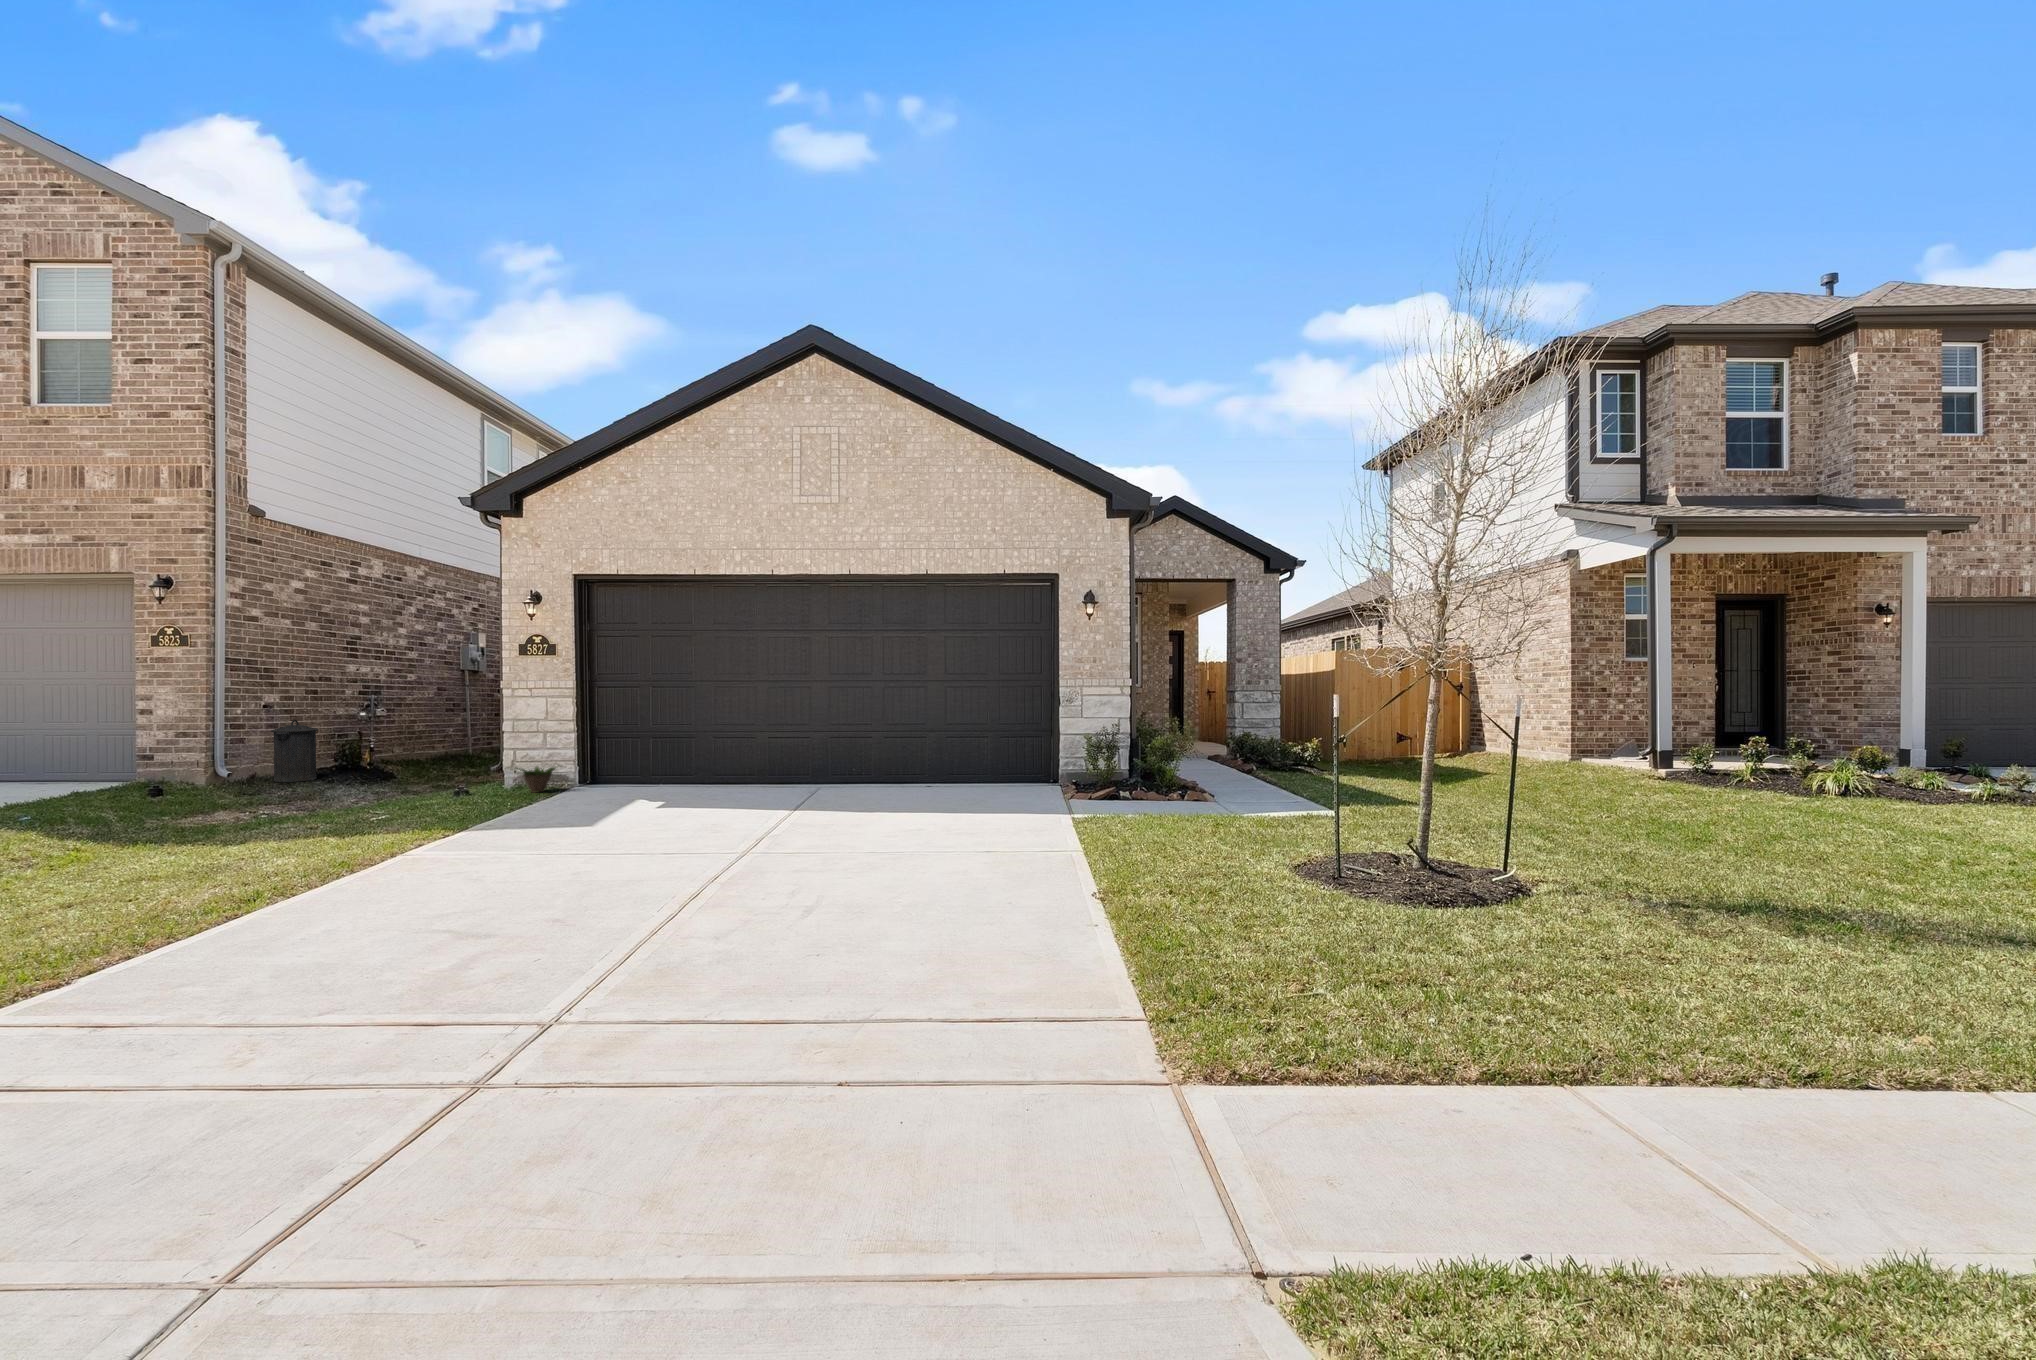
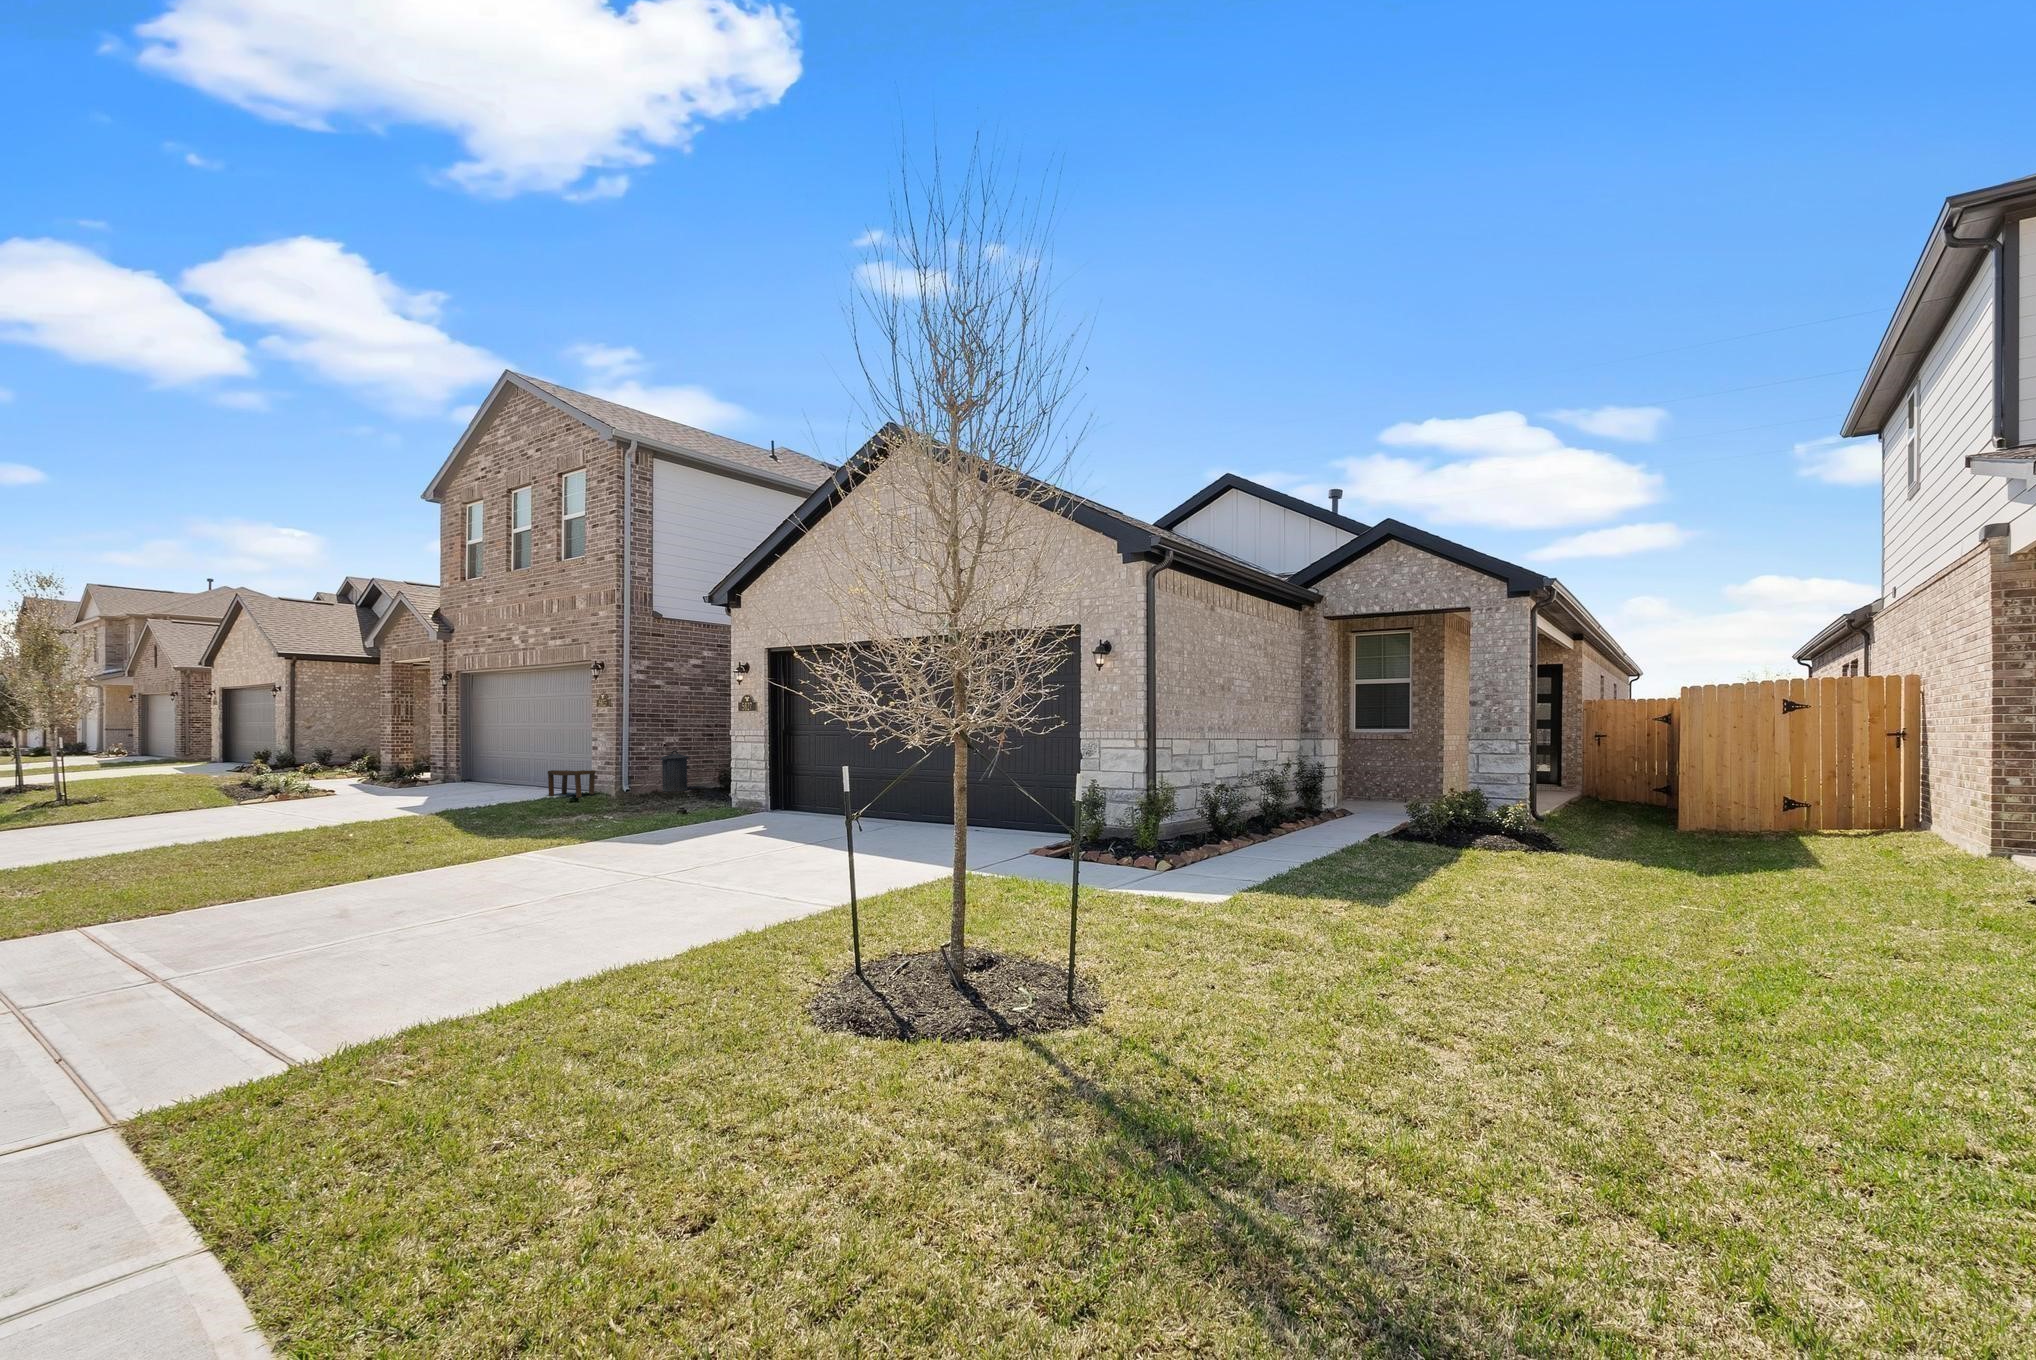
bench: none [57,753,163,799] -> present [548,770,596,798]
decorative plant: present [516,767,556,792] -> none [719,791,755,811]

